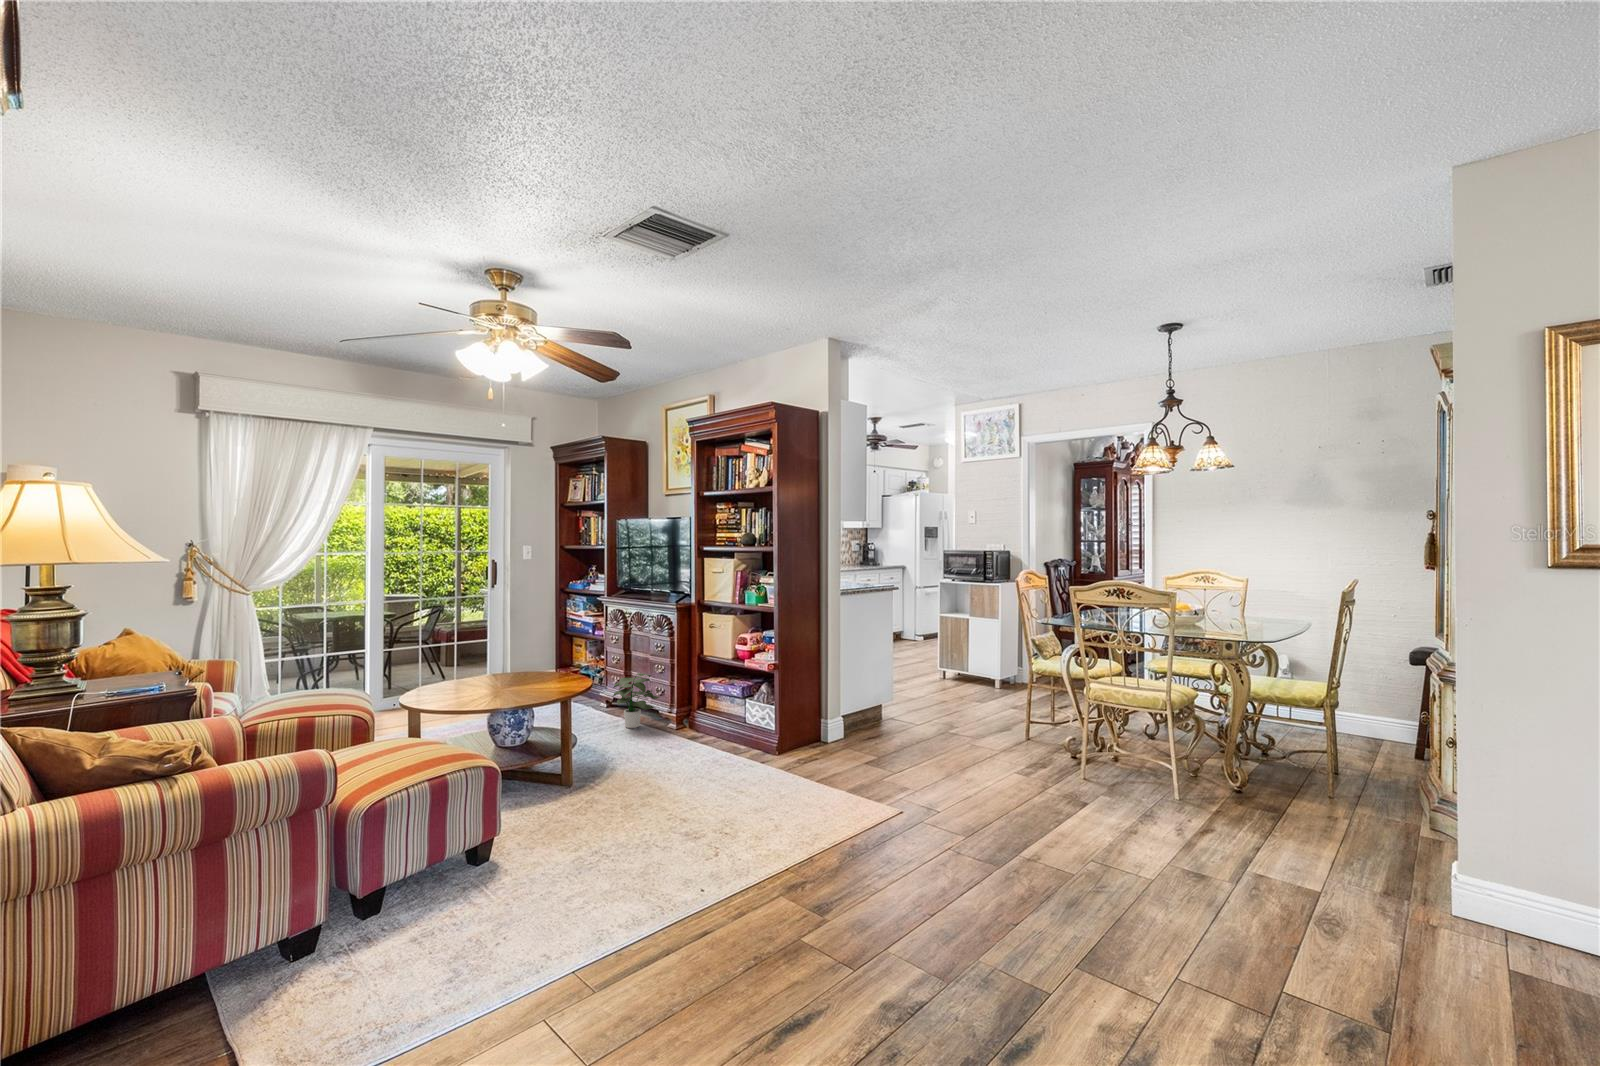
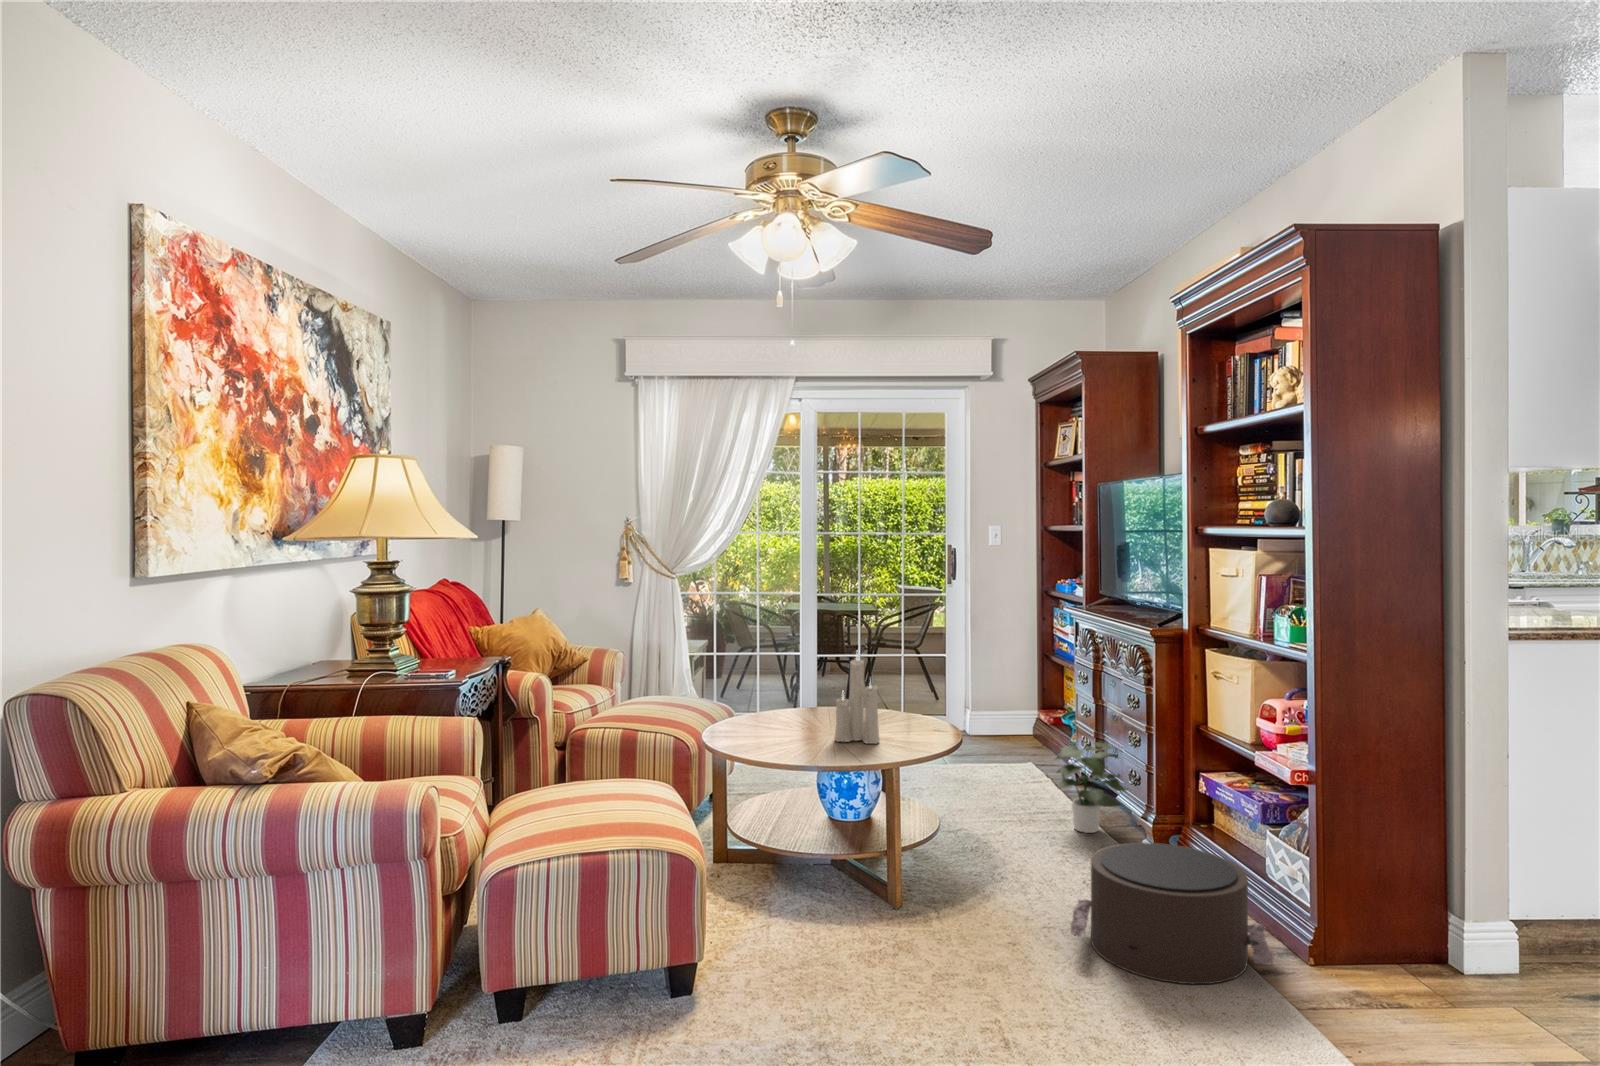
candle: none [510,625,542,691] -> present [834,656,880,744]
pouf: none [671,714,774,779] -> present [1071,843,1274,984]

